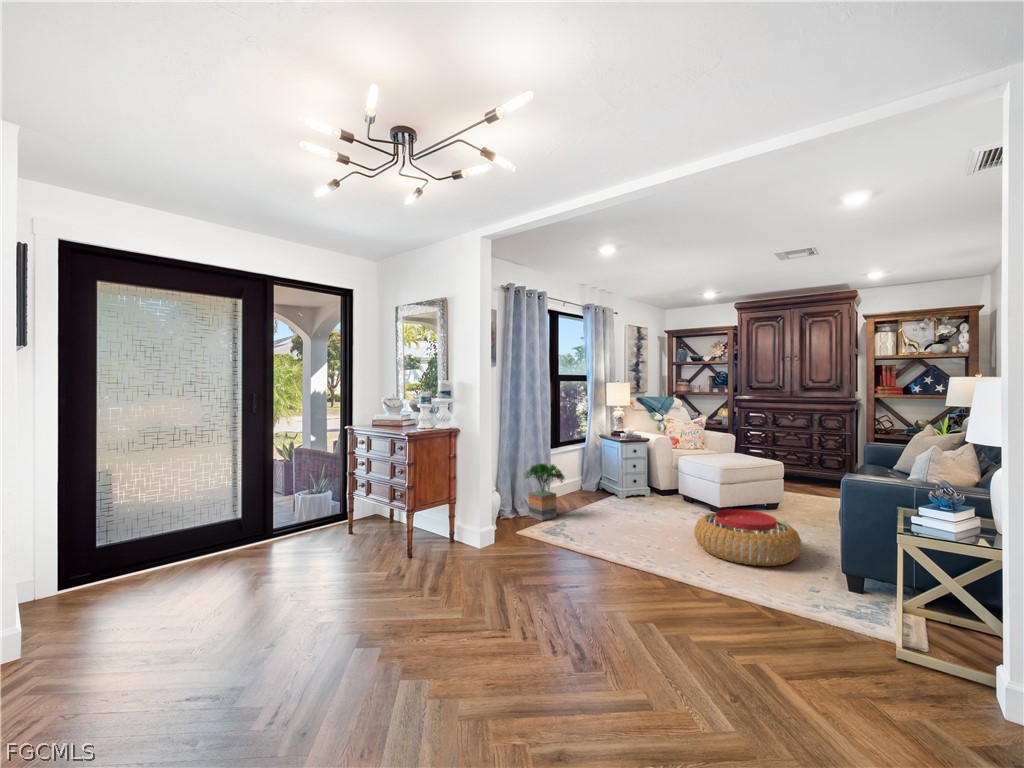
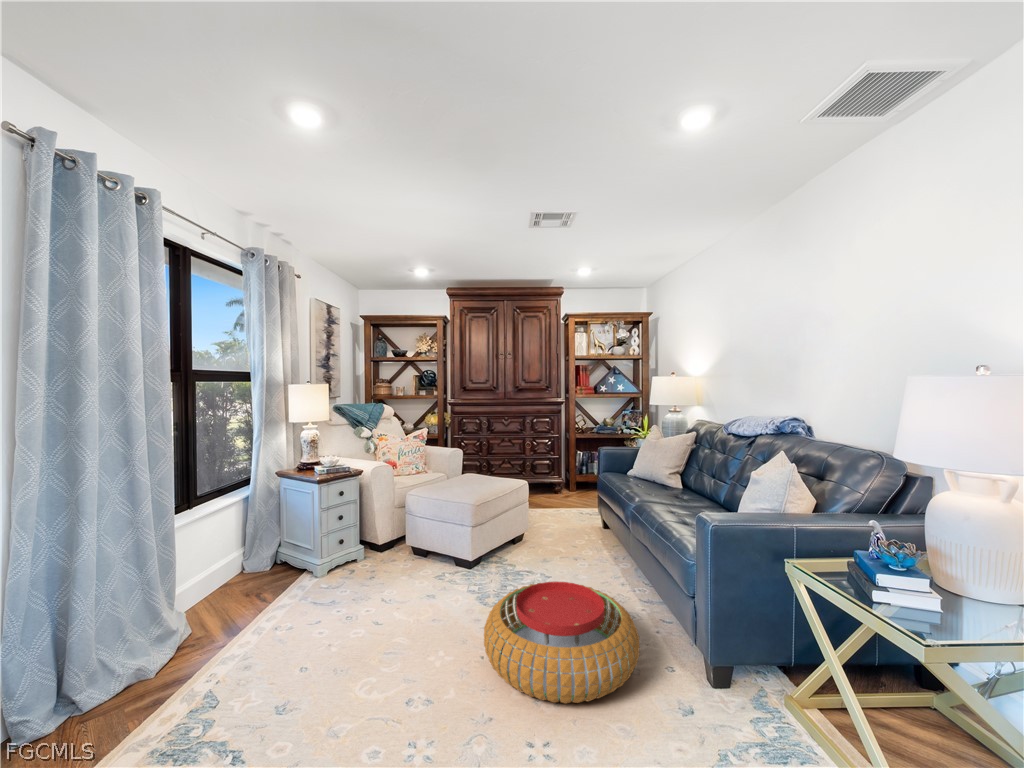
potted tree: present [525,464,565,521] -> none [81,572,211,729]

